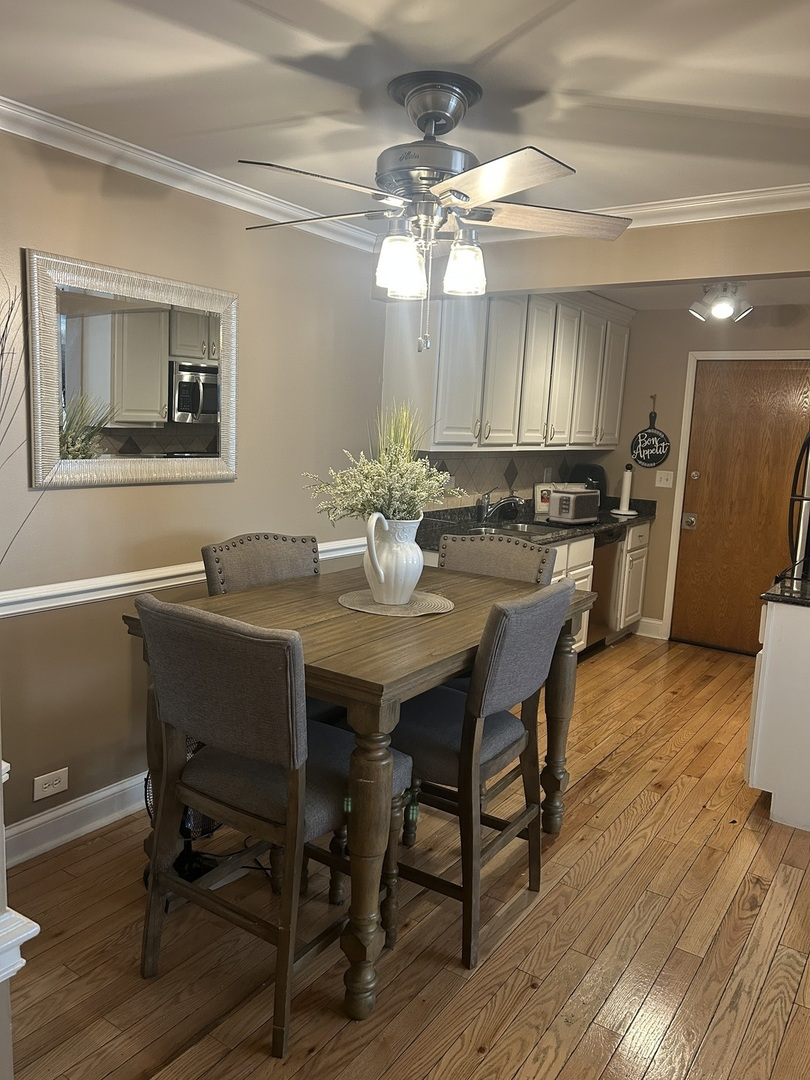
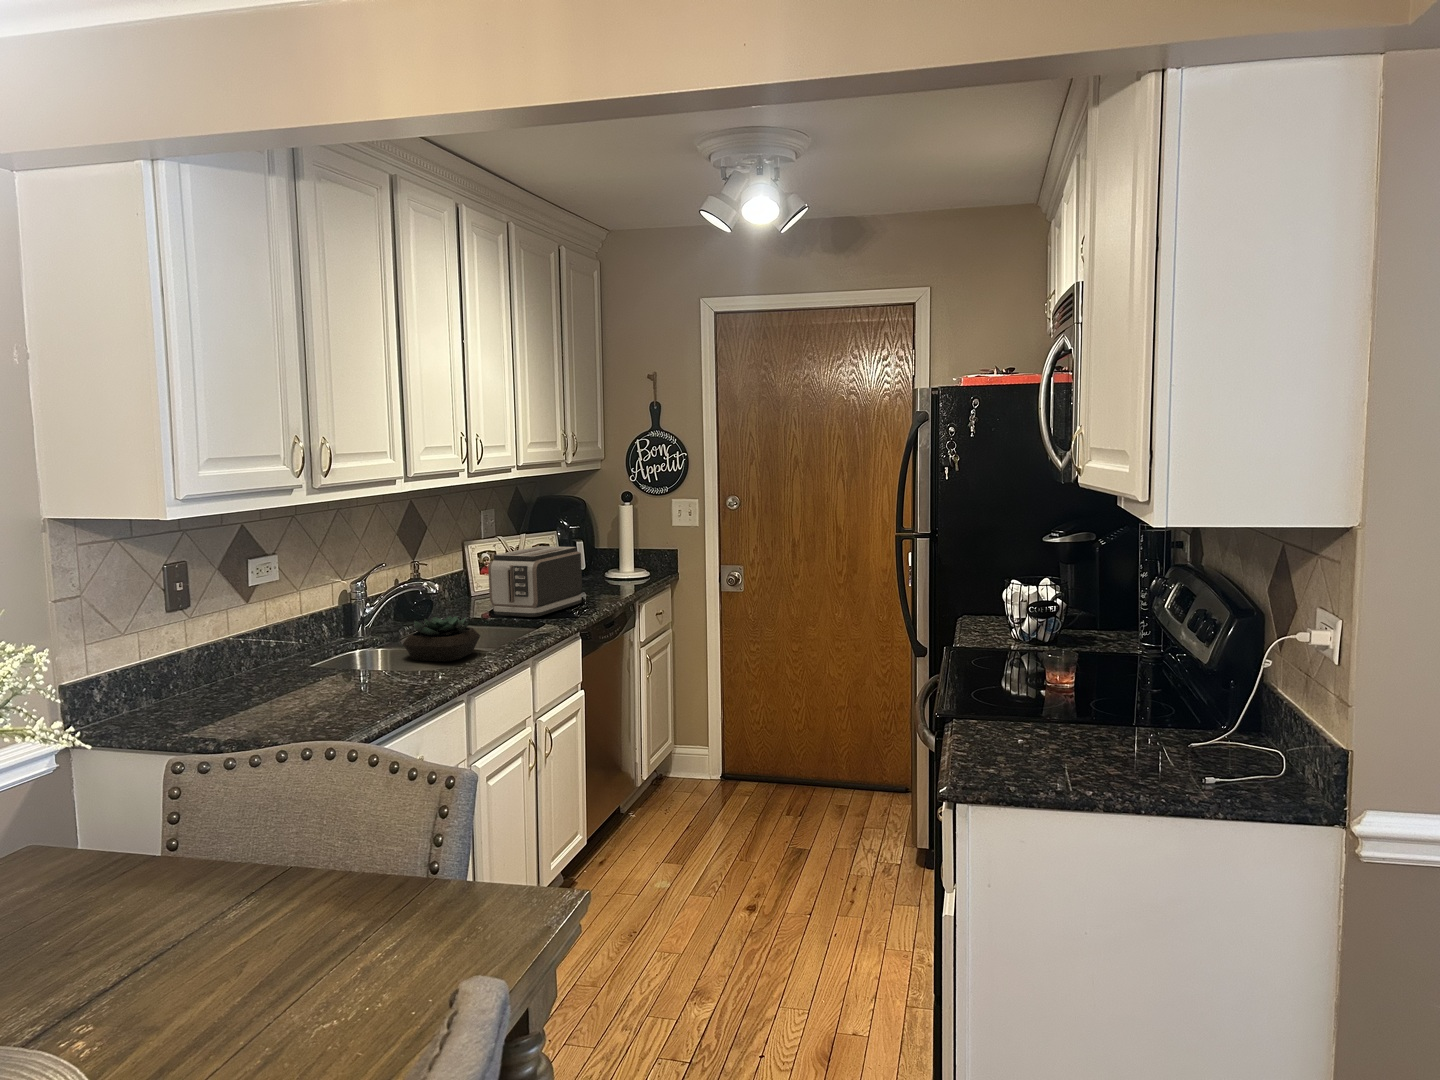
succulent plant: none [509,514,546,535] -> present [403,615,480,661]

